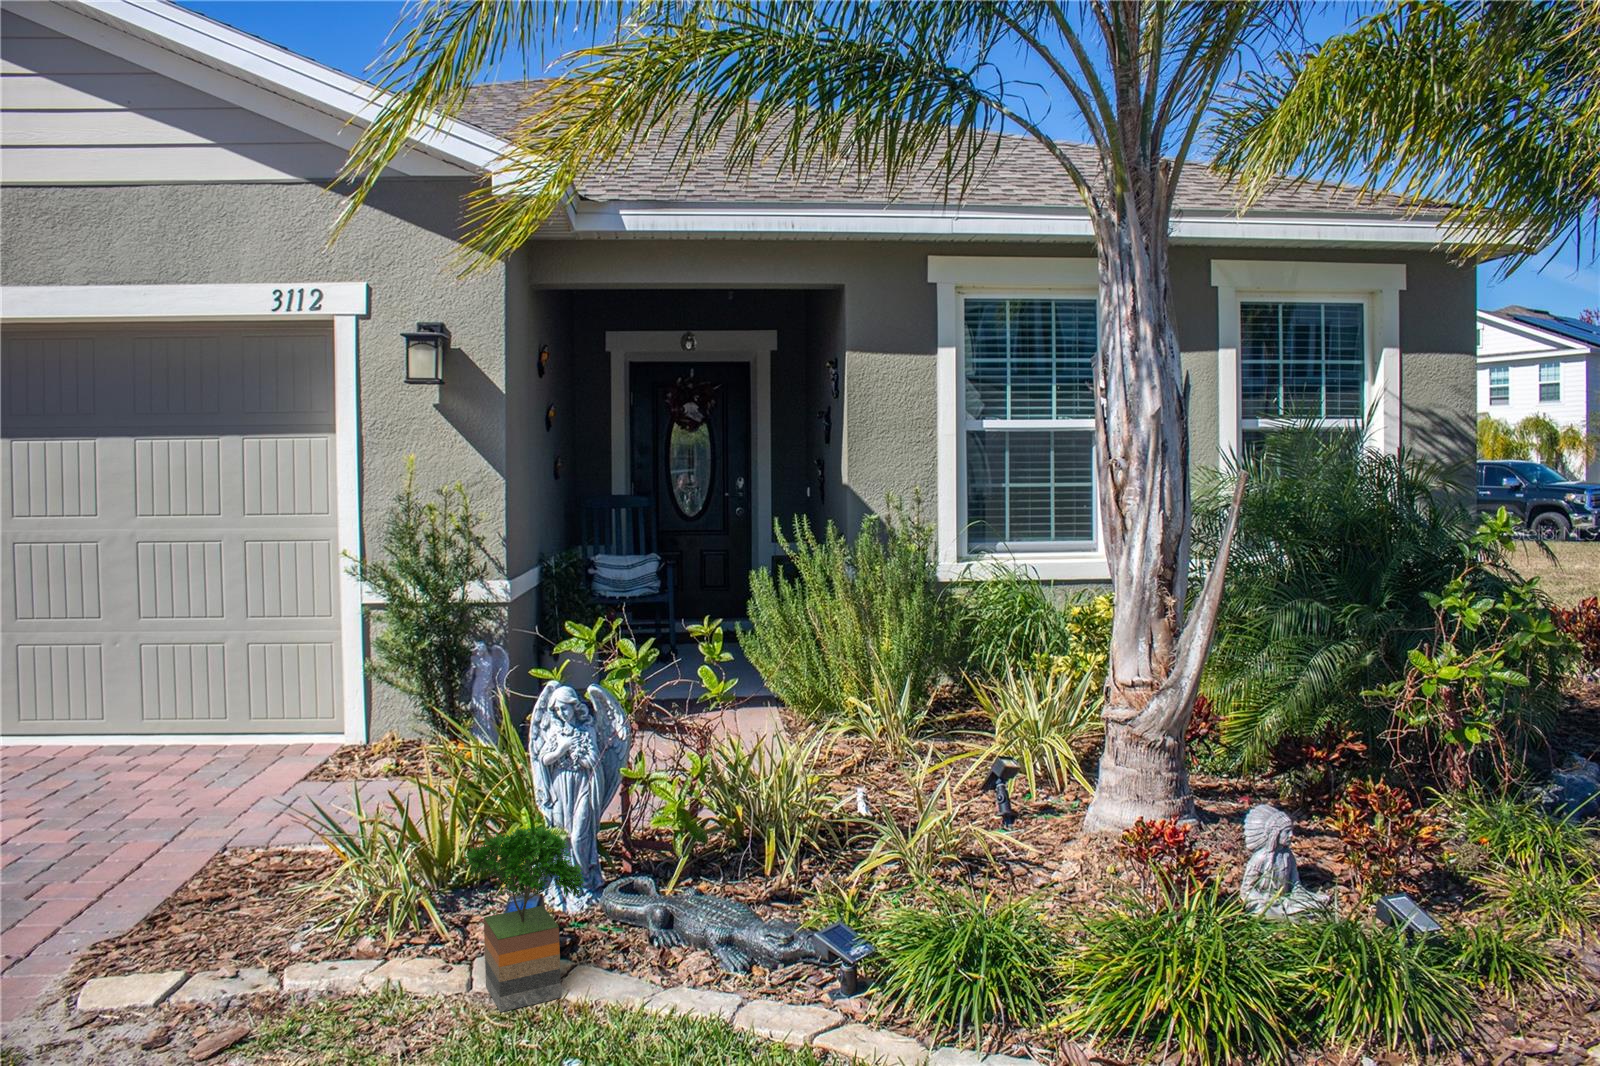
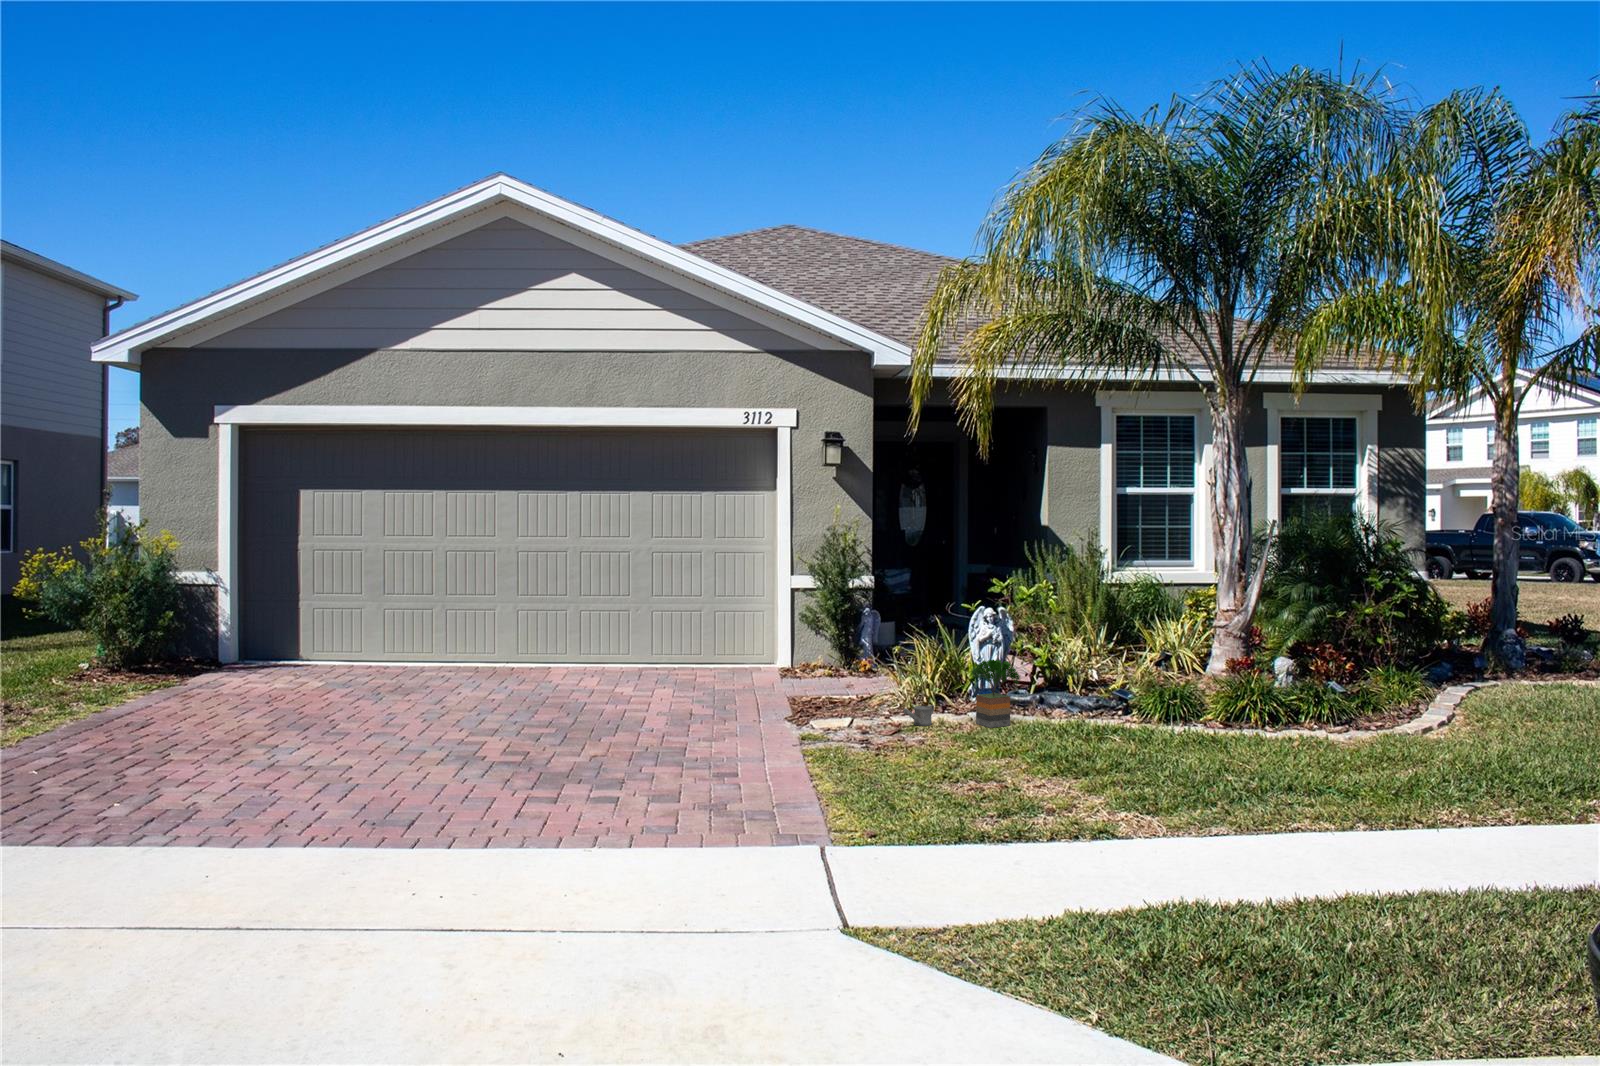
watering can: none [277,937,392,1002] -> present [904,705,934,726]

